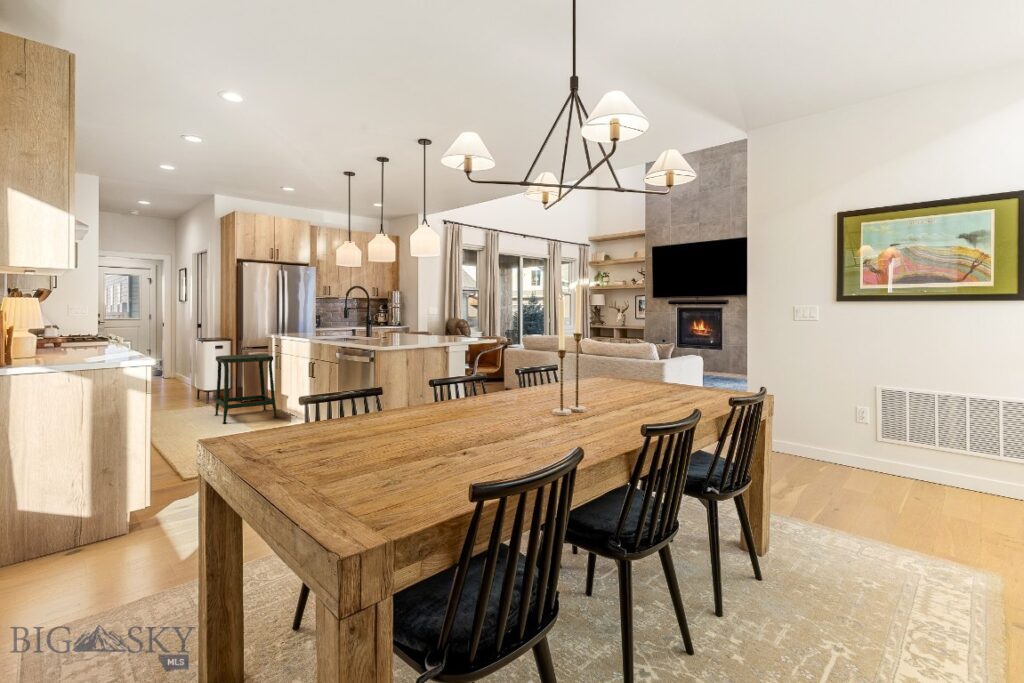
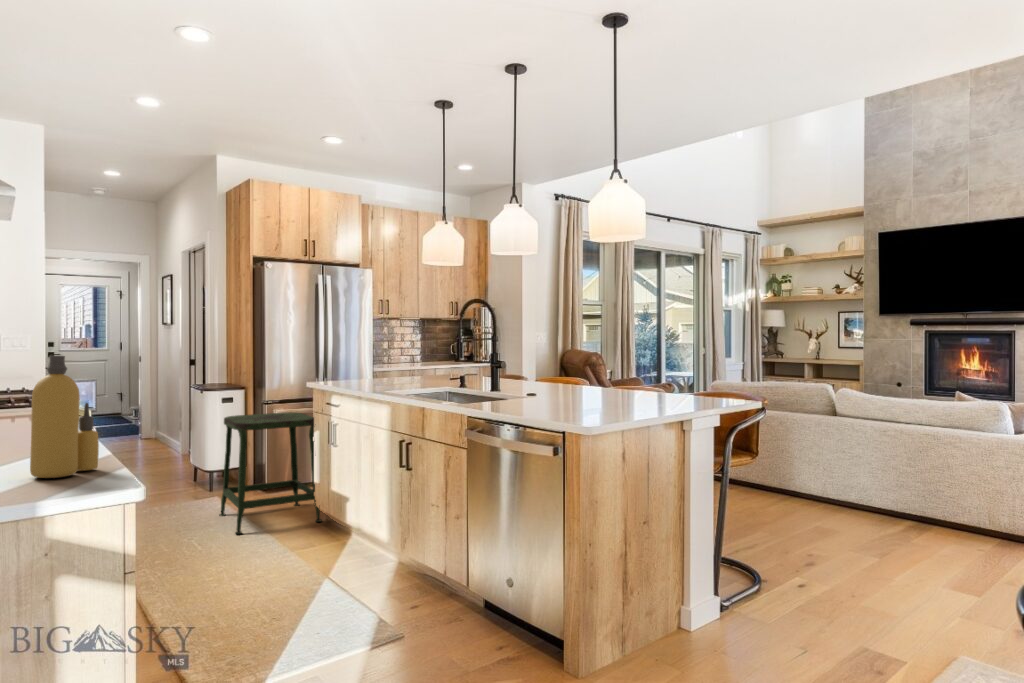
bottle: none [99,309,131,362] -> present [30,356,99,478]

